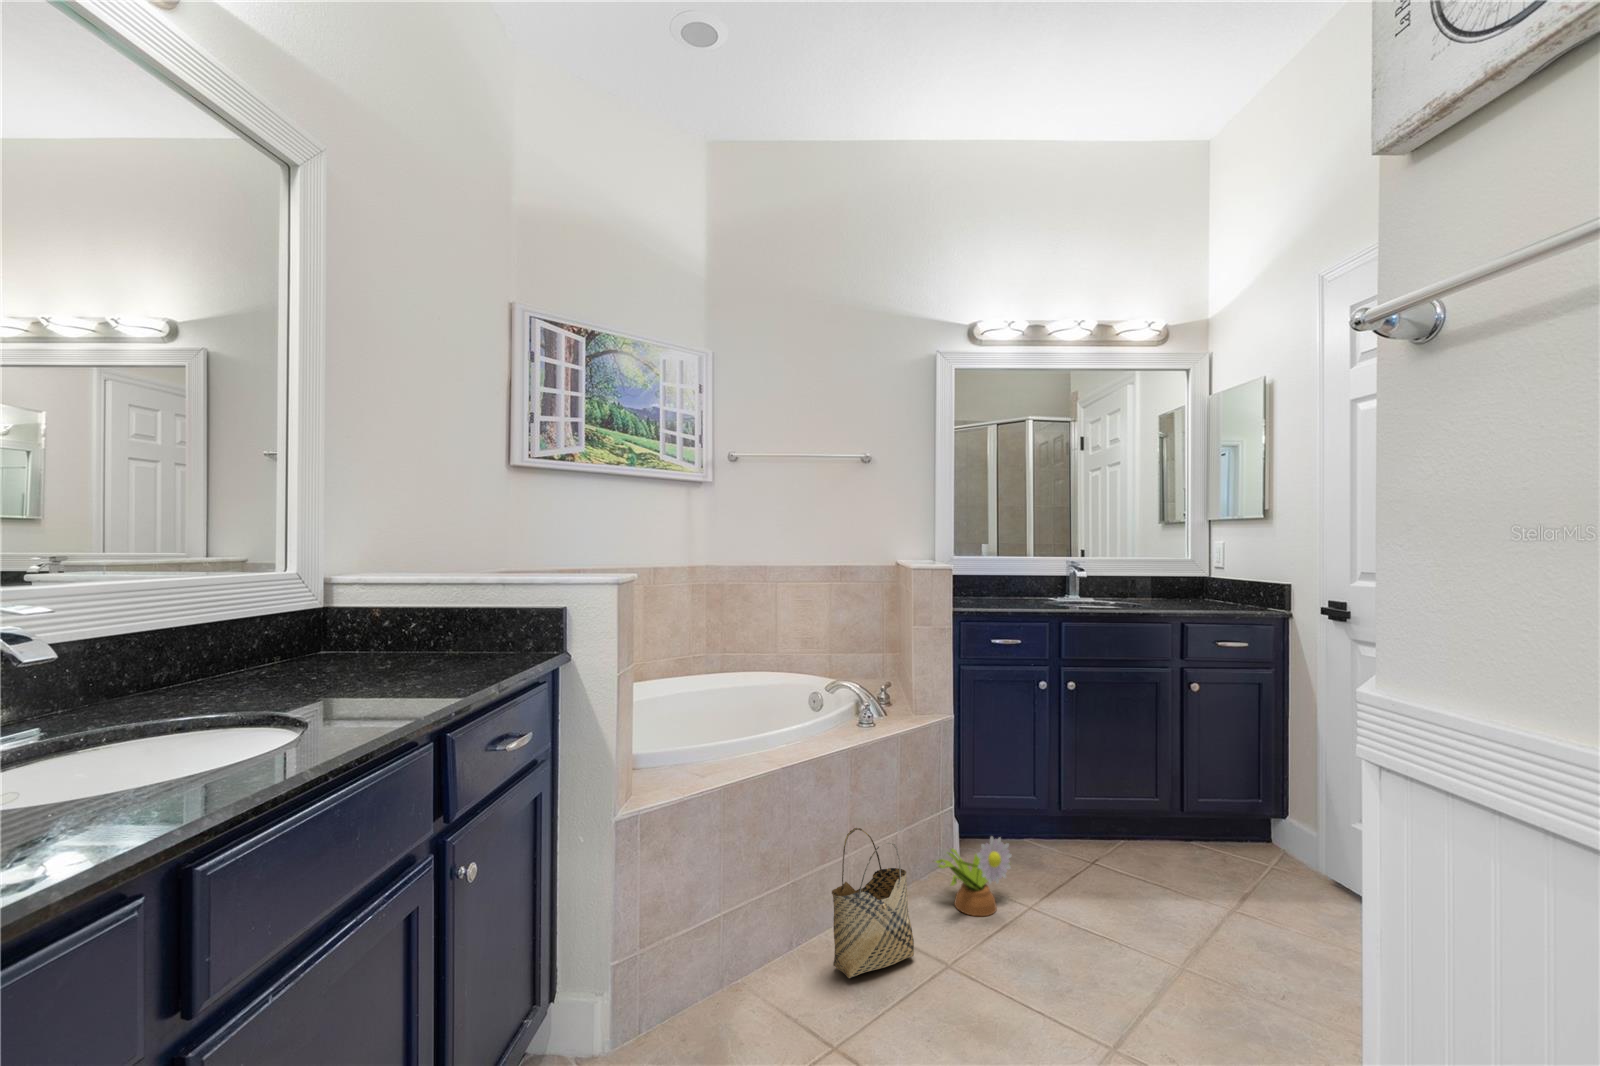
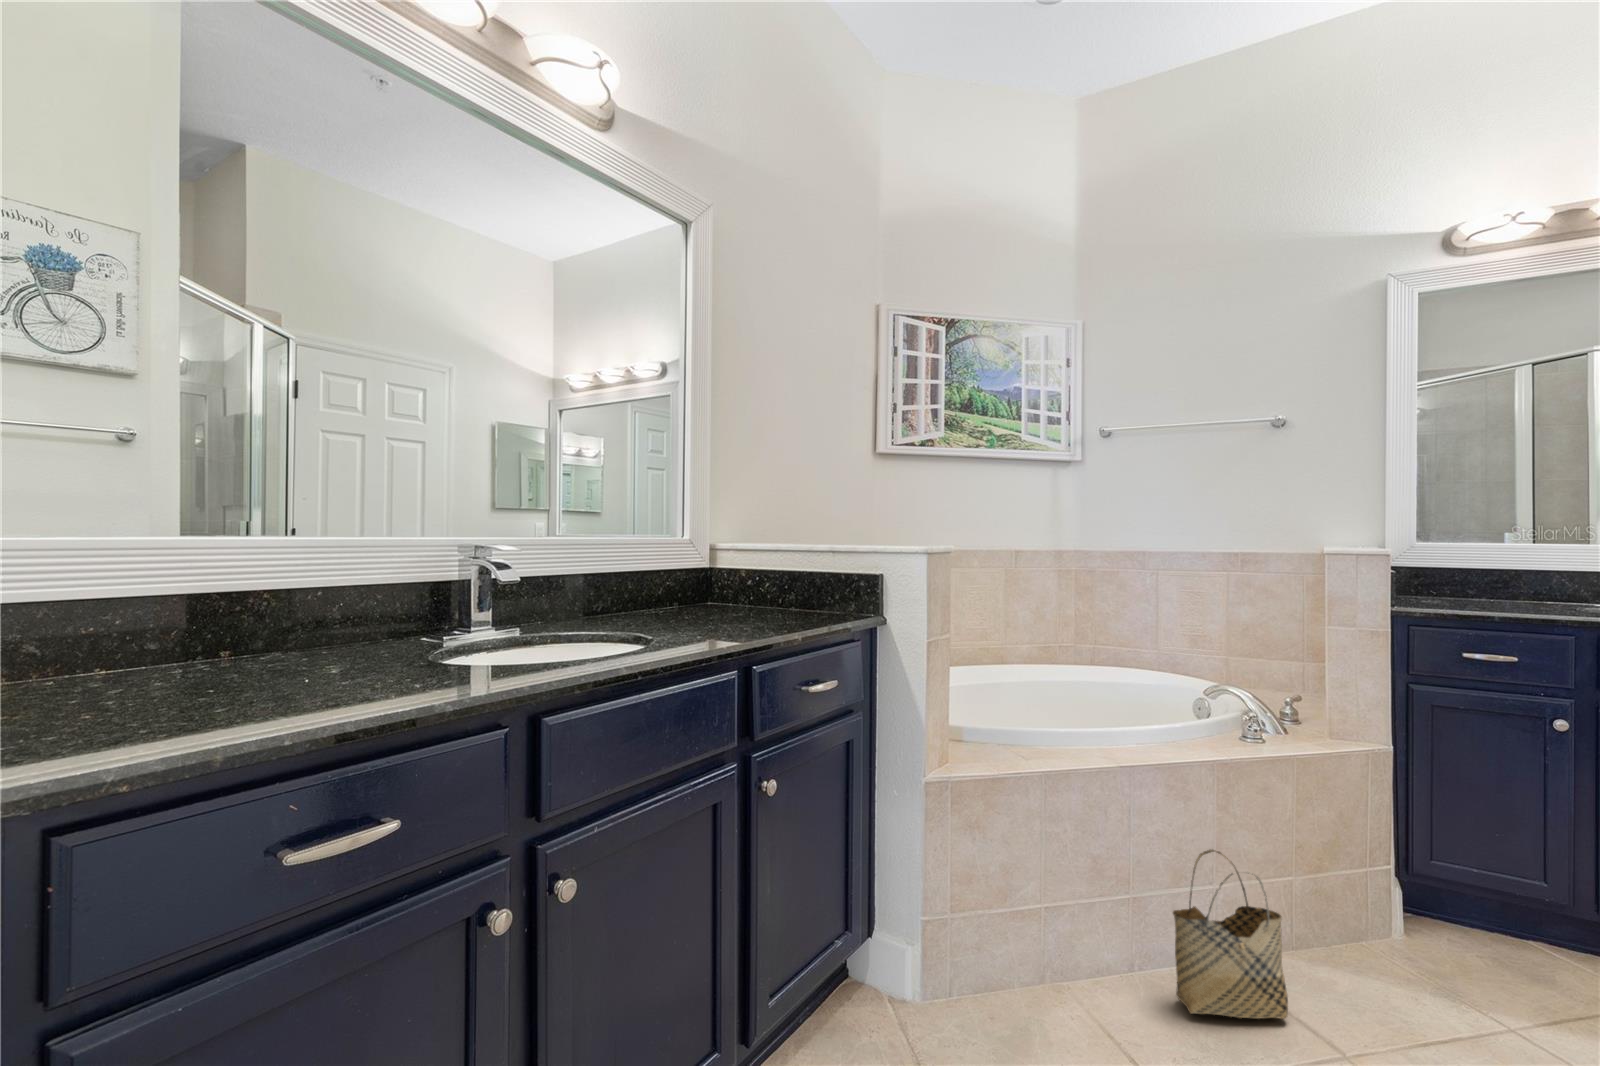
decorative plant: present [936,836,1011,916] -> none [1340,906,1471,1011]

